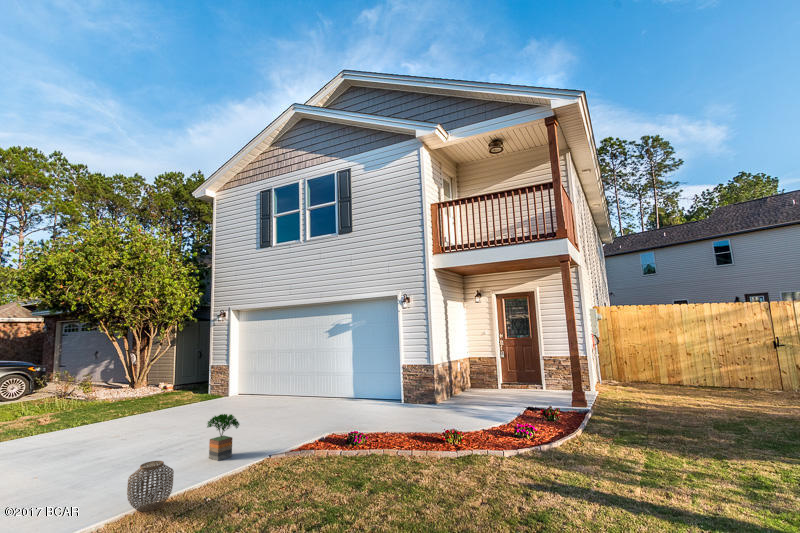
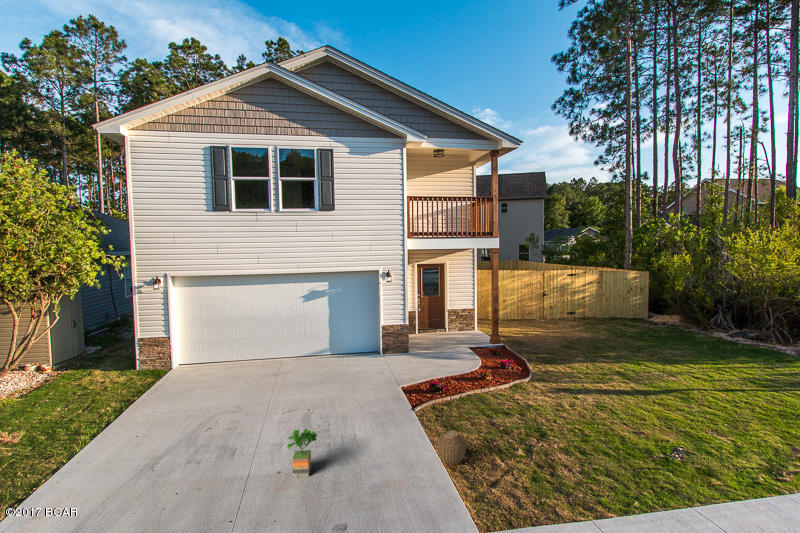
potted tree: present [207,414,239,461] -> present [287,429,317,477]

